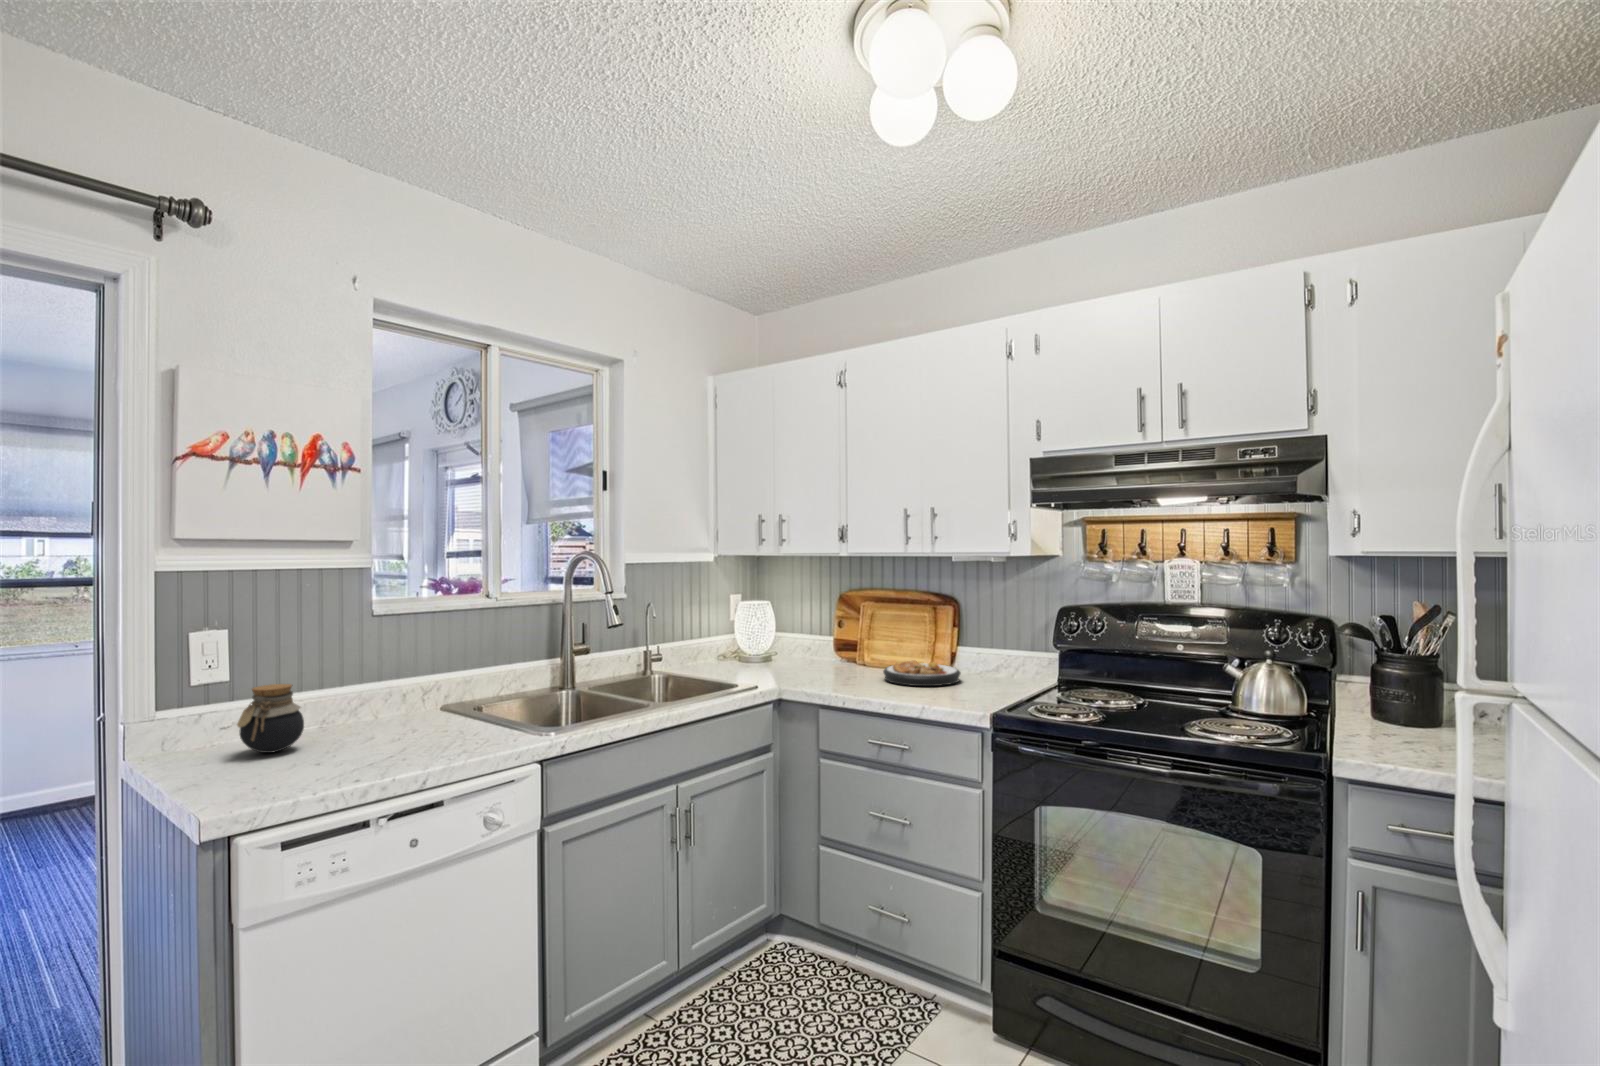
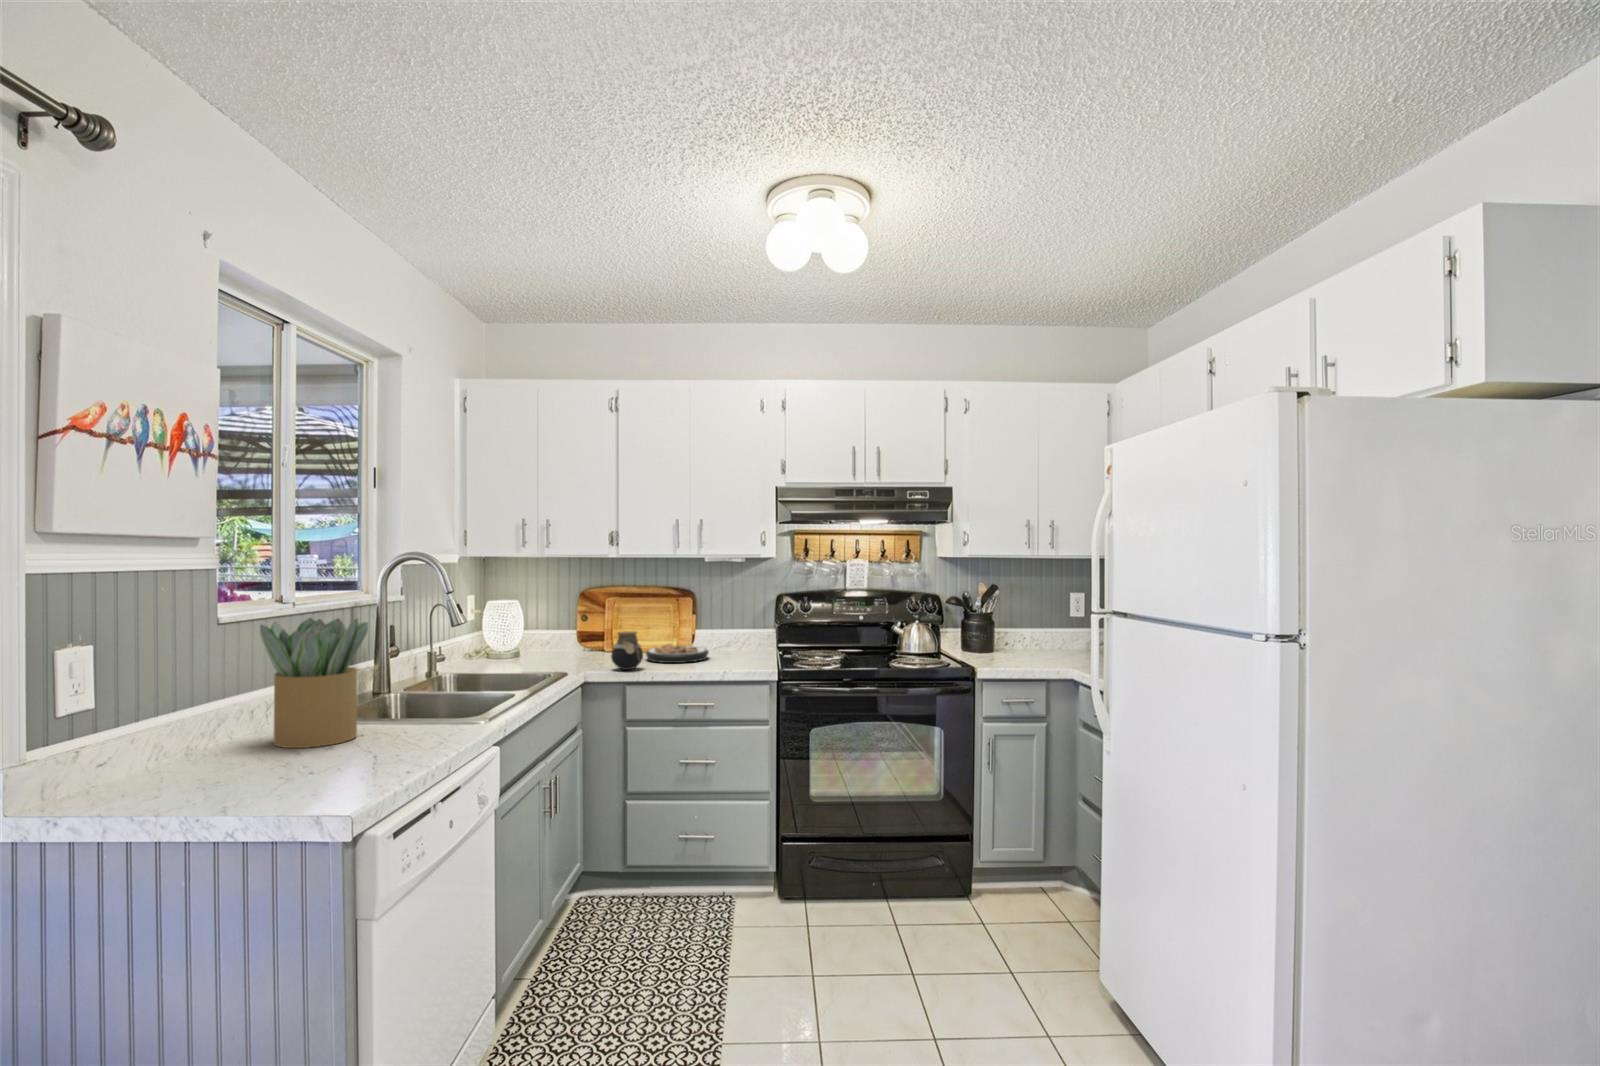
potted plant: none [387,611,470,732] -> present [260,618,368,748]
jar: present [237,684,304,753] -> present [611,631,643,670]

